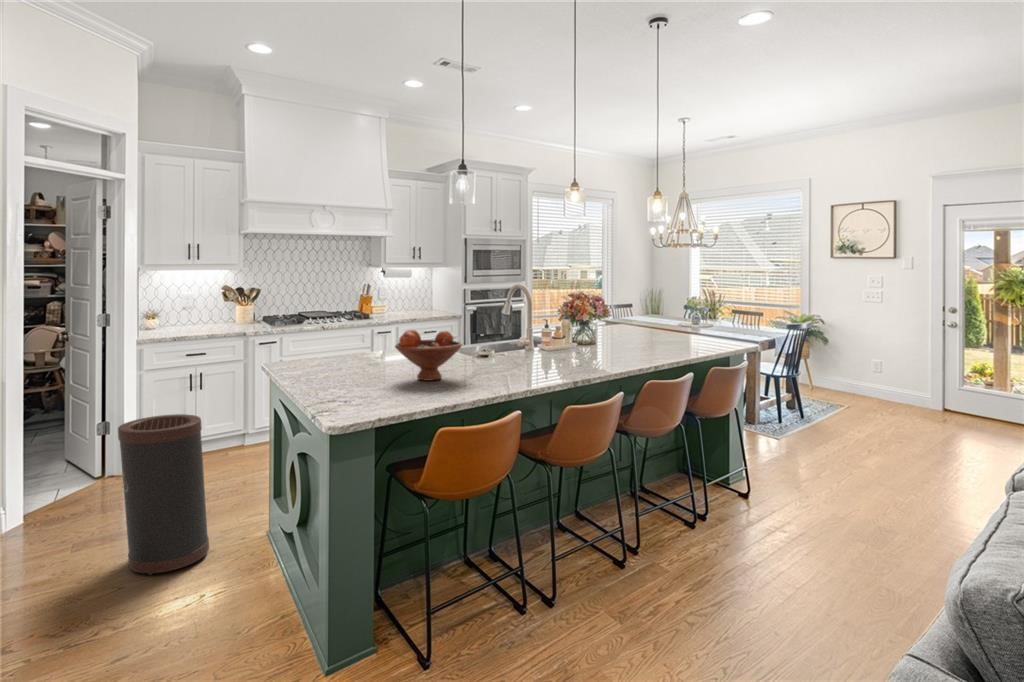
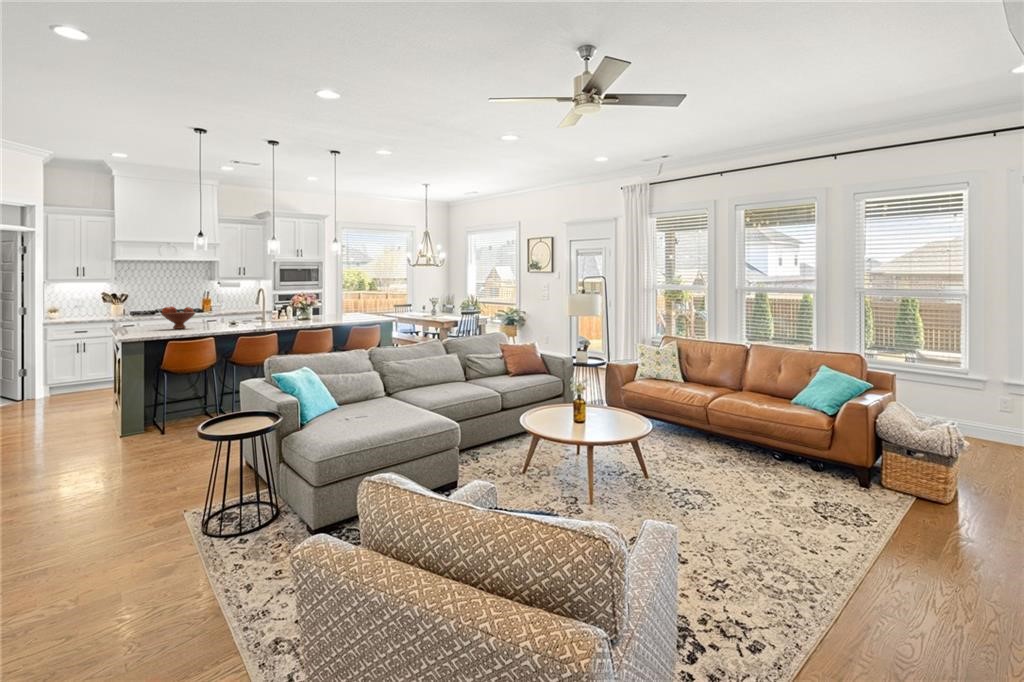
trash can: present [118,414,209,575] -> none [28,352,77,426]

